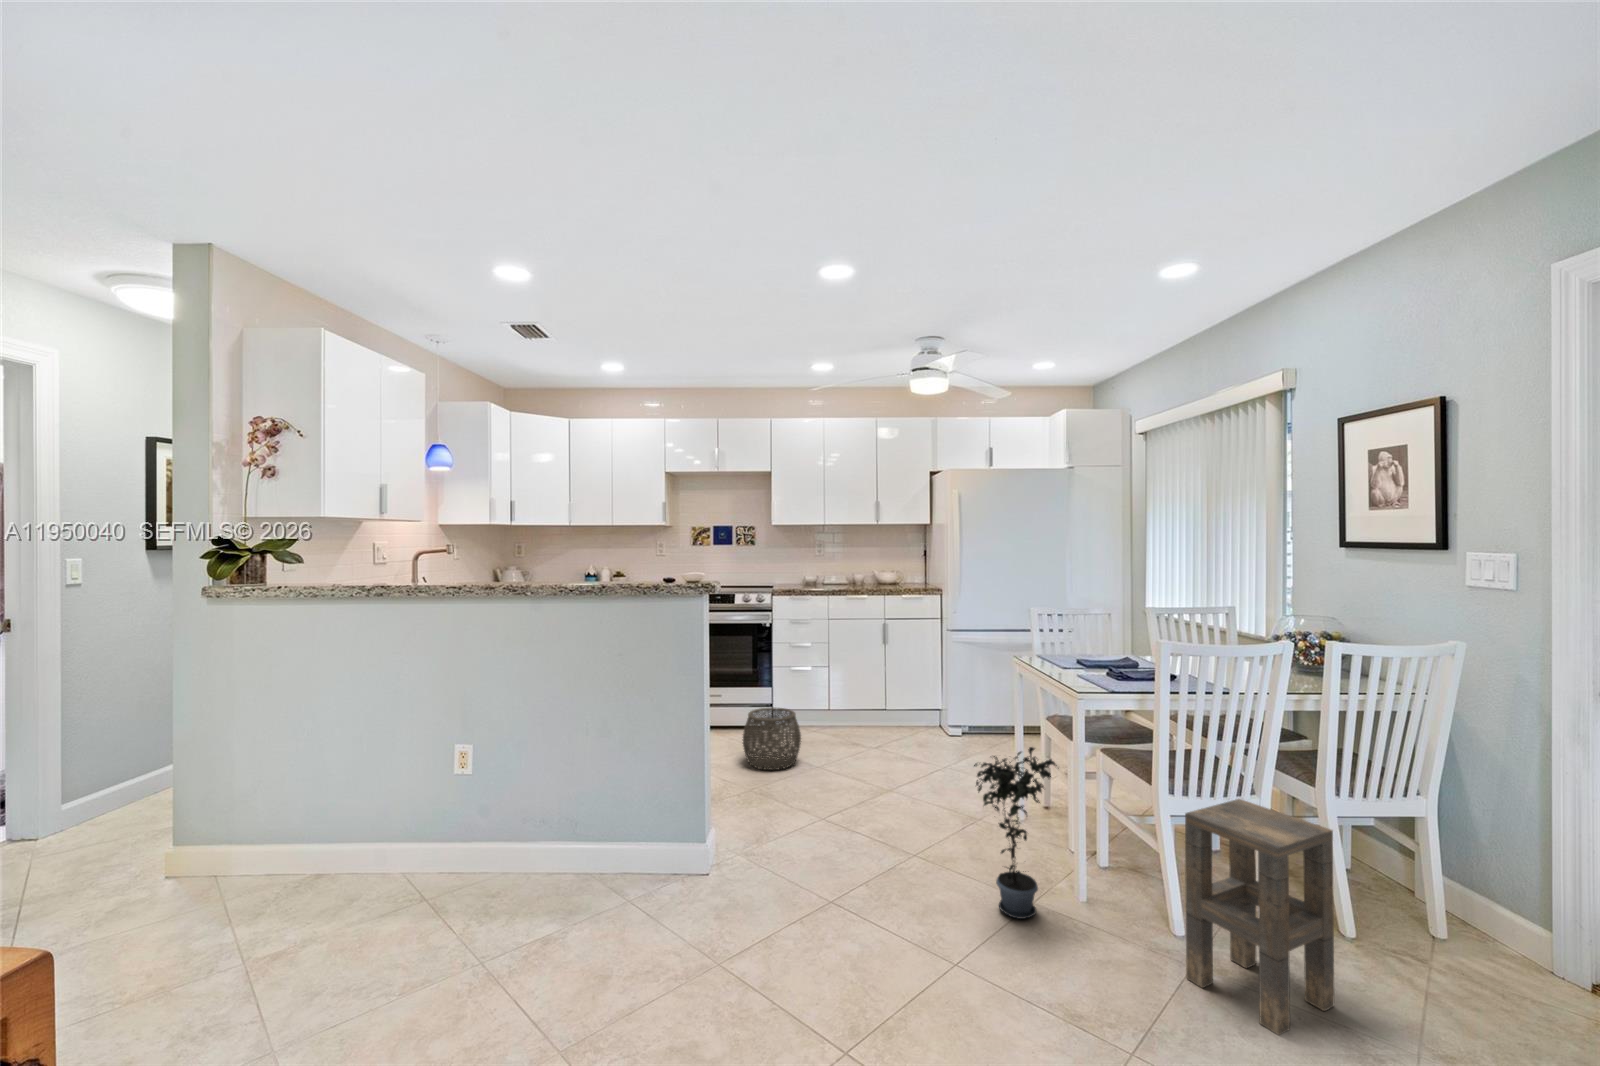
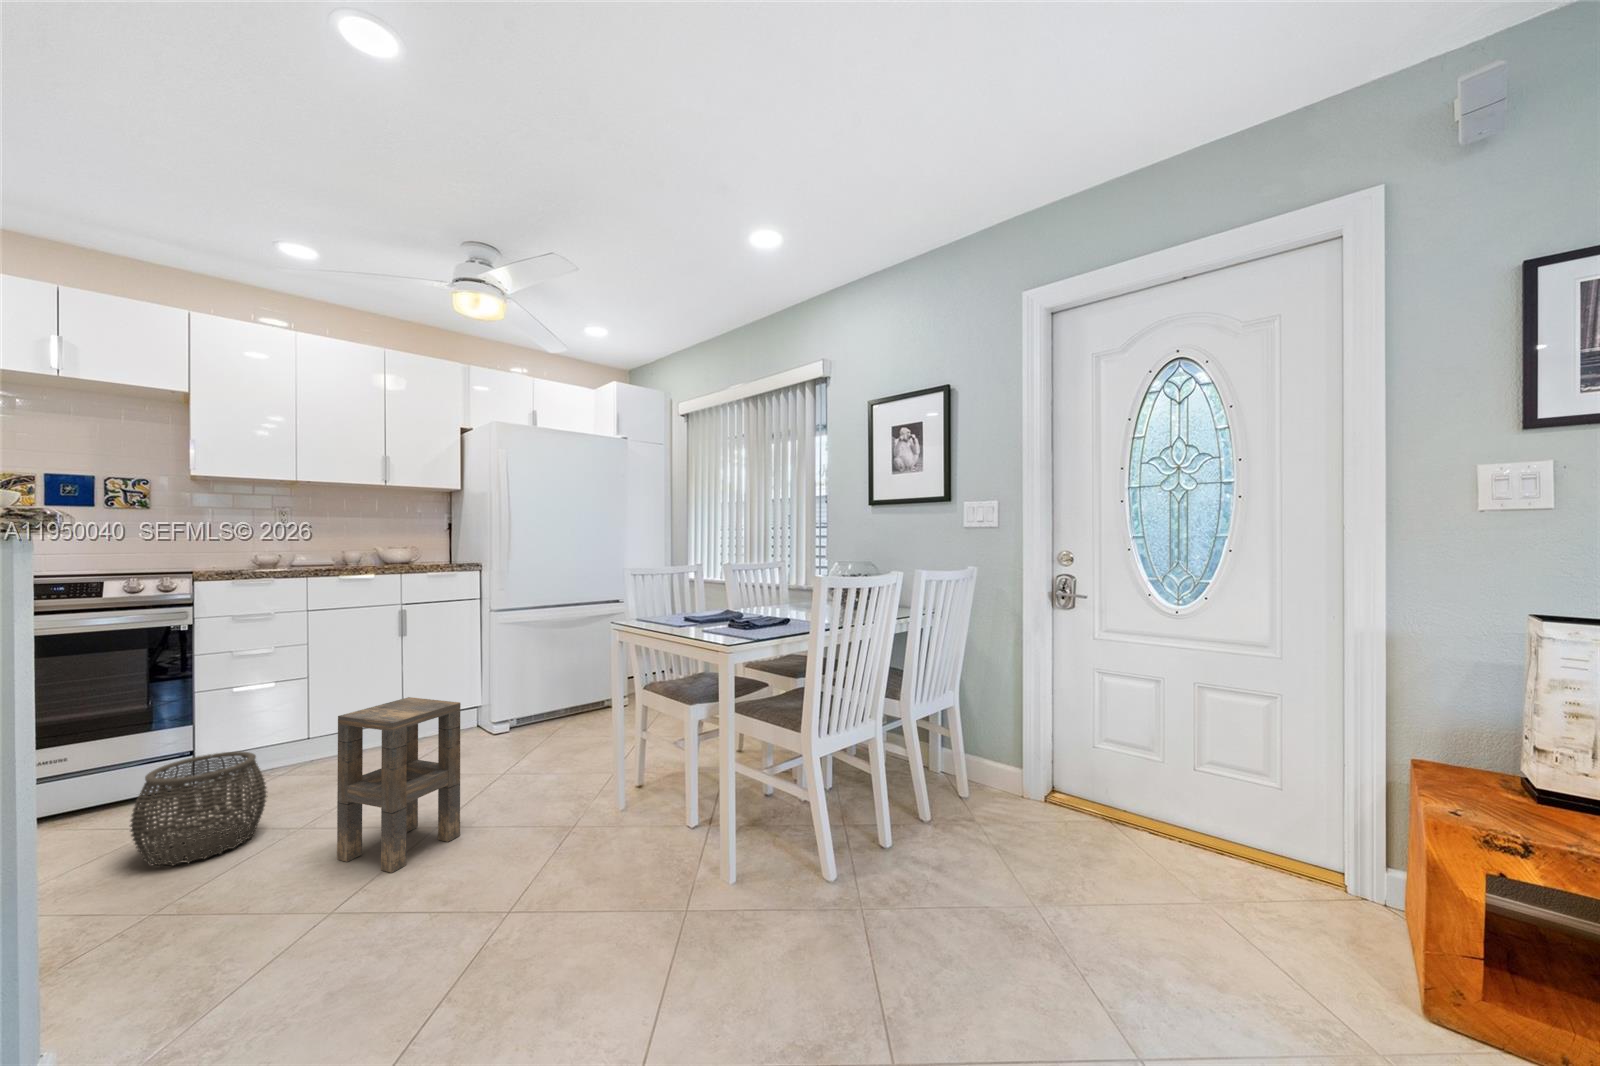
potted plant: present [974,747,1057,919] -> none [627,716,721,939]
side table: present [1185,799,1334,1035] -> present [337,697,461,873]

